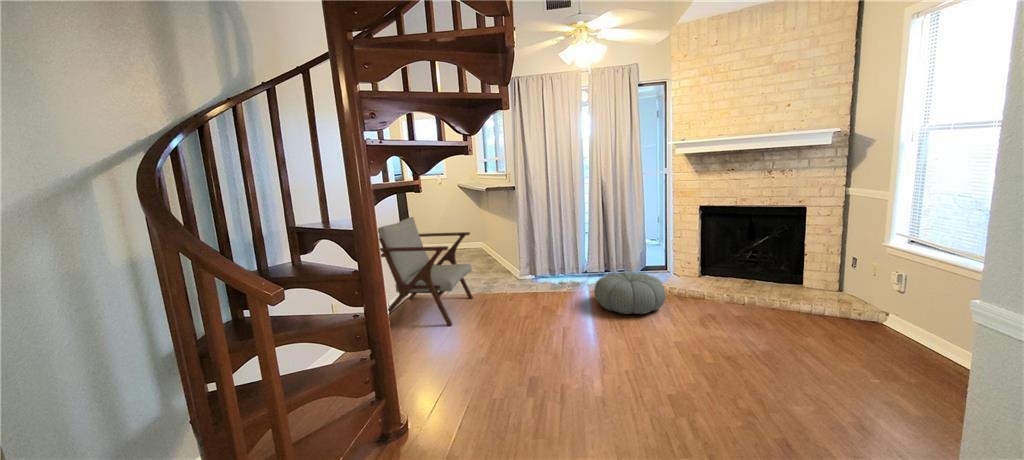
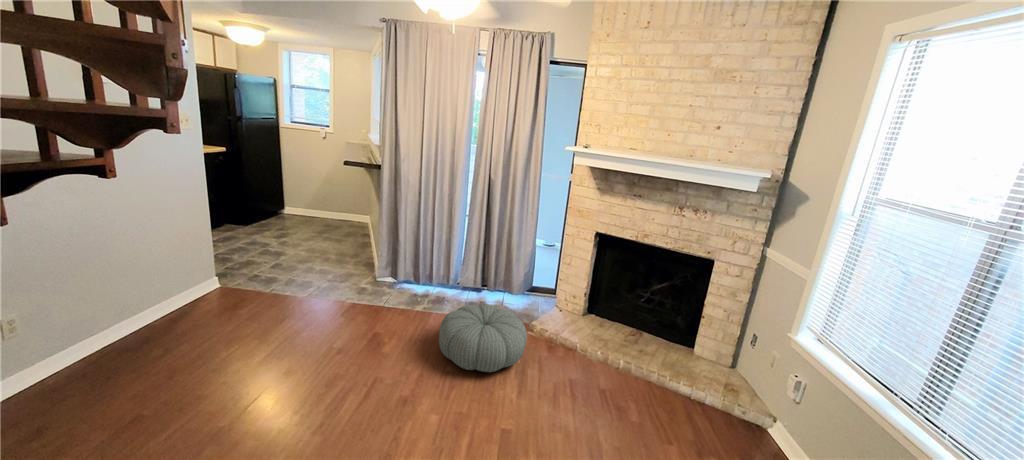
lounge chair: present [378,217,473,326] -> none [104,191,293,362]

